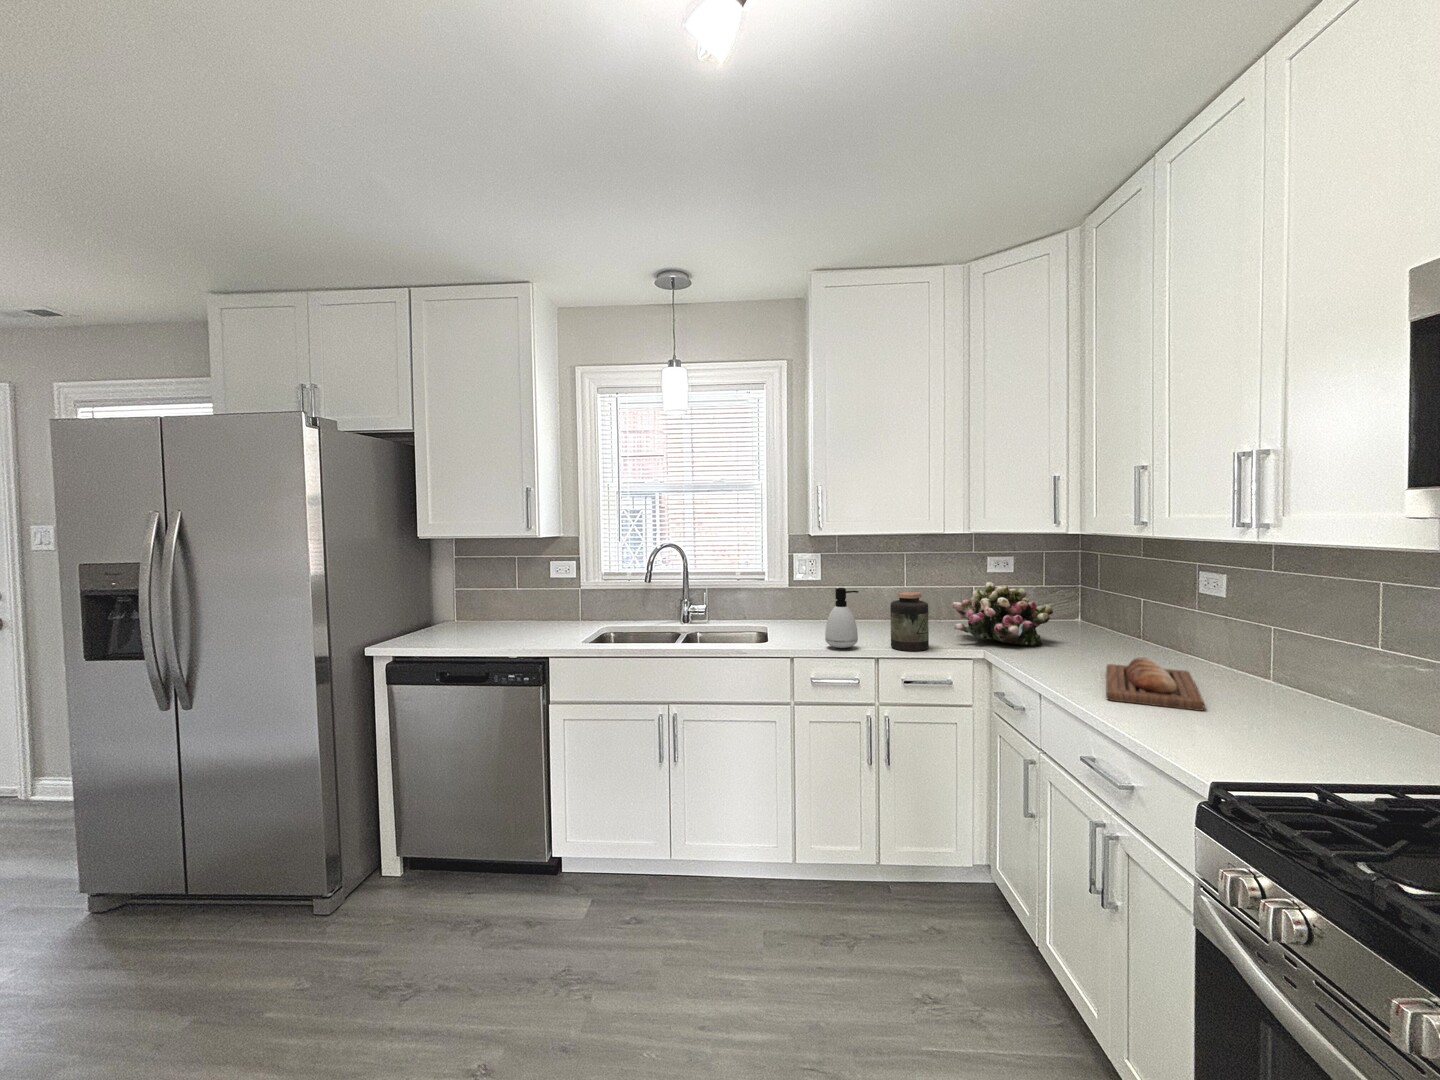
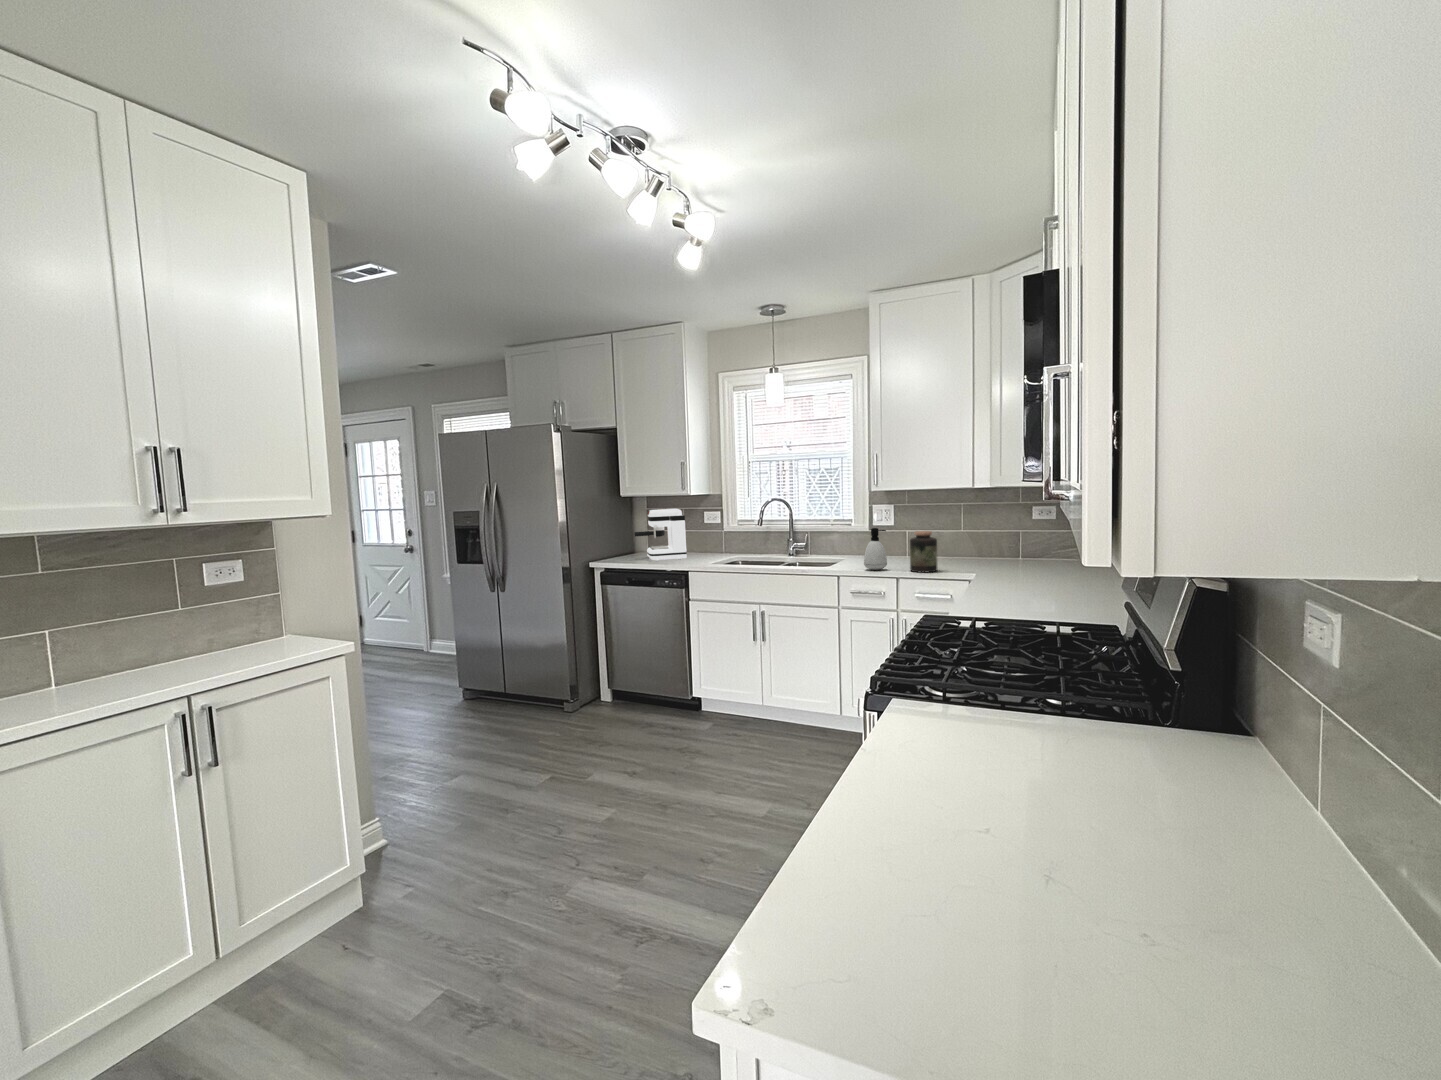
coffee maker: none [444,557,532,639] -> present [634,509,687,561]
flower arrangement: present [952,582,1053,646] -> none [961,525,1042,572]
bread loaf: present [1106,658,1204,711] -> none [993,573,1085,602]

